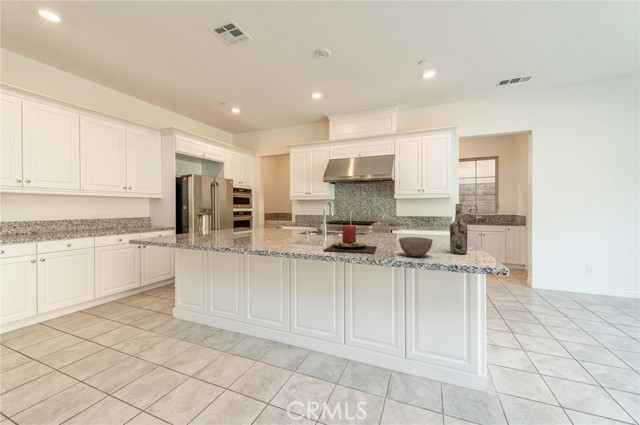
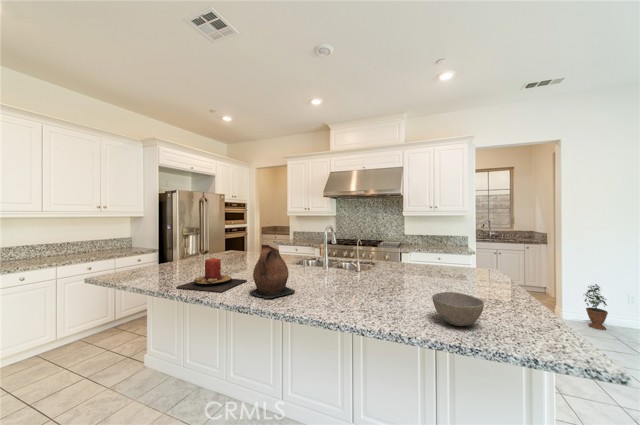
wine bottle: present [450,204,468,254] -> none [501,245,528,318]
ceramic pitcher: none [265,208,301,247] -> present [250,244,295,298]
candle: present [323,225,377,253] -> present [176,258,247,292]
potted plant: none [546,256,567,296] -> present [585,284,608,330]

